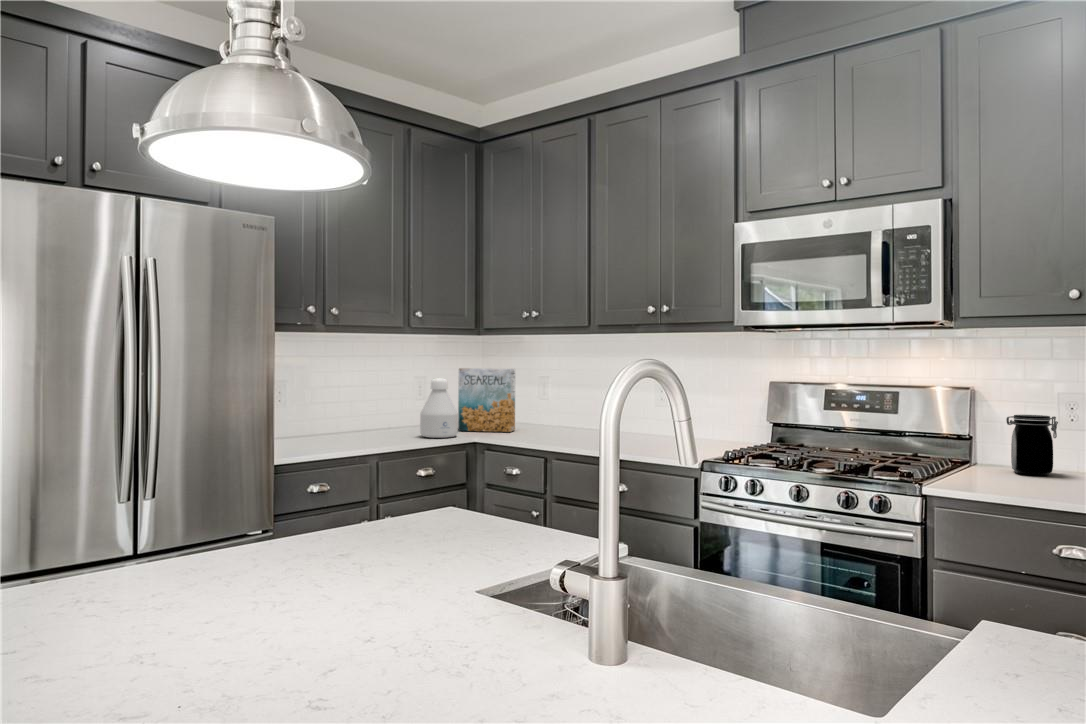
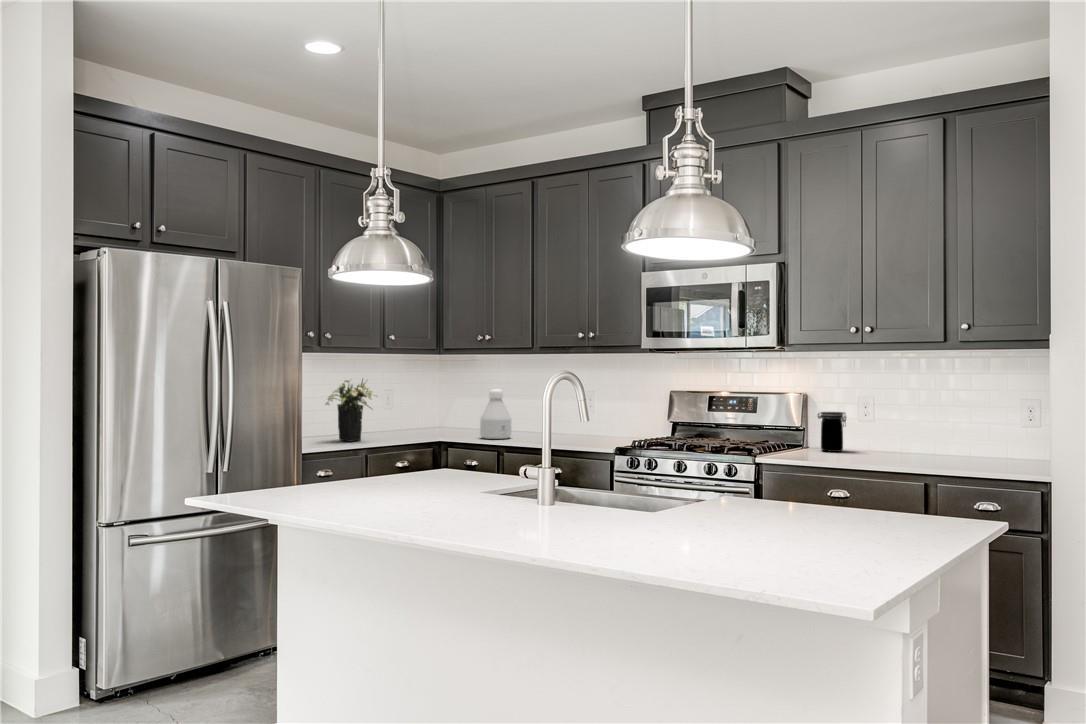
flower arrangement: none [330,365,396,444] -> present [326,379,373,442]
cereal box: present [458,368,515,432] -> none [421,380,469,433]
bottle: present [420,378,458,438] -> present [480,389,511,439]

